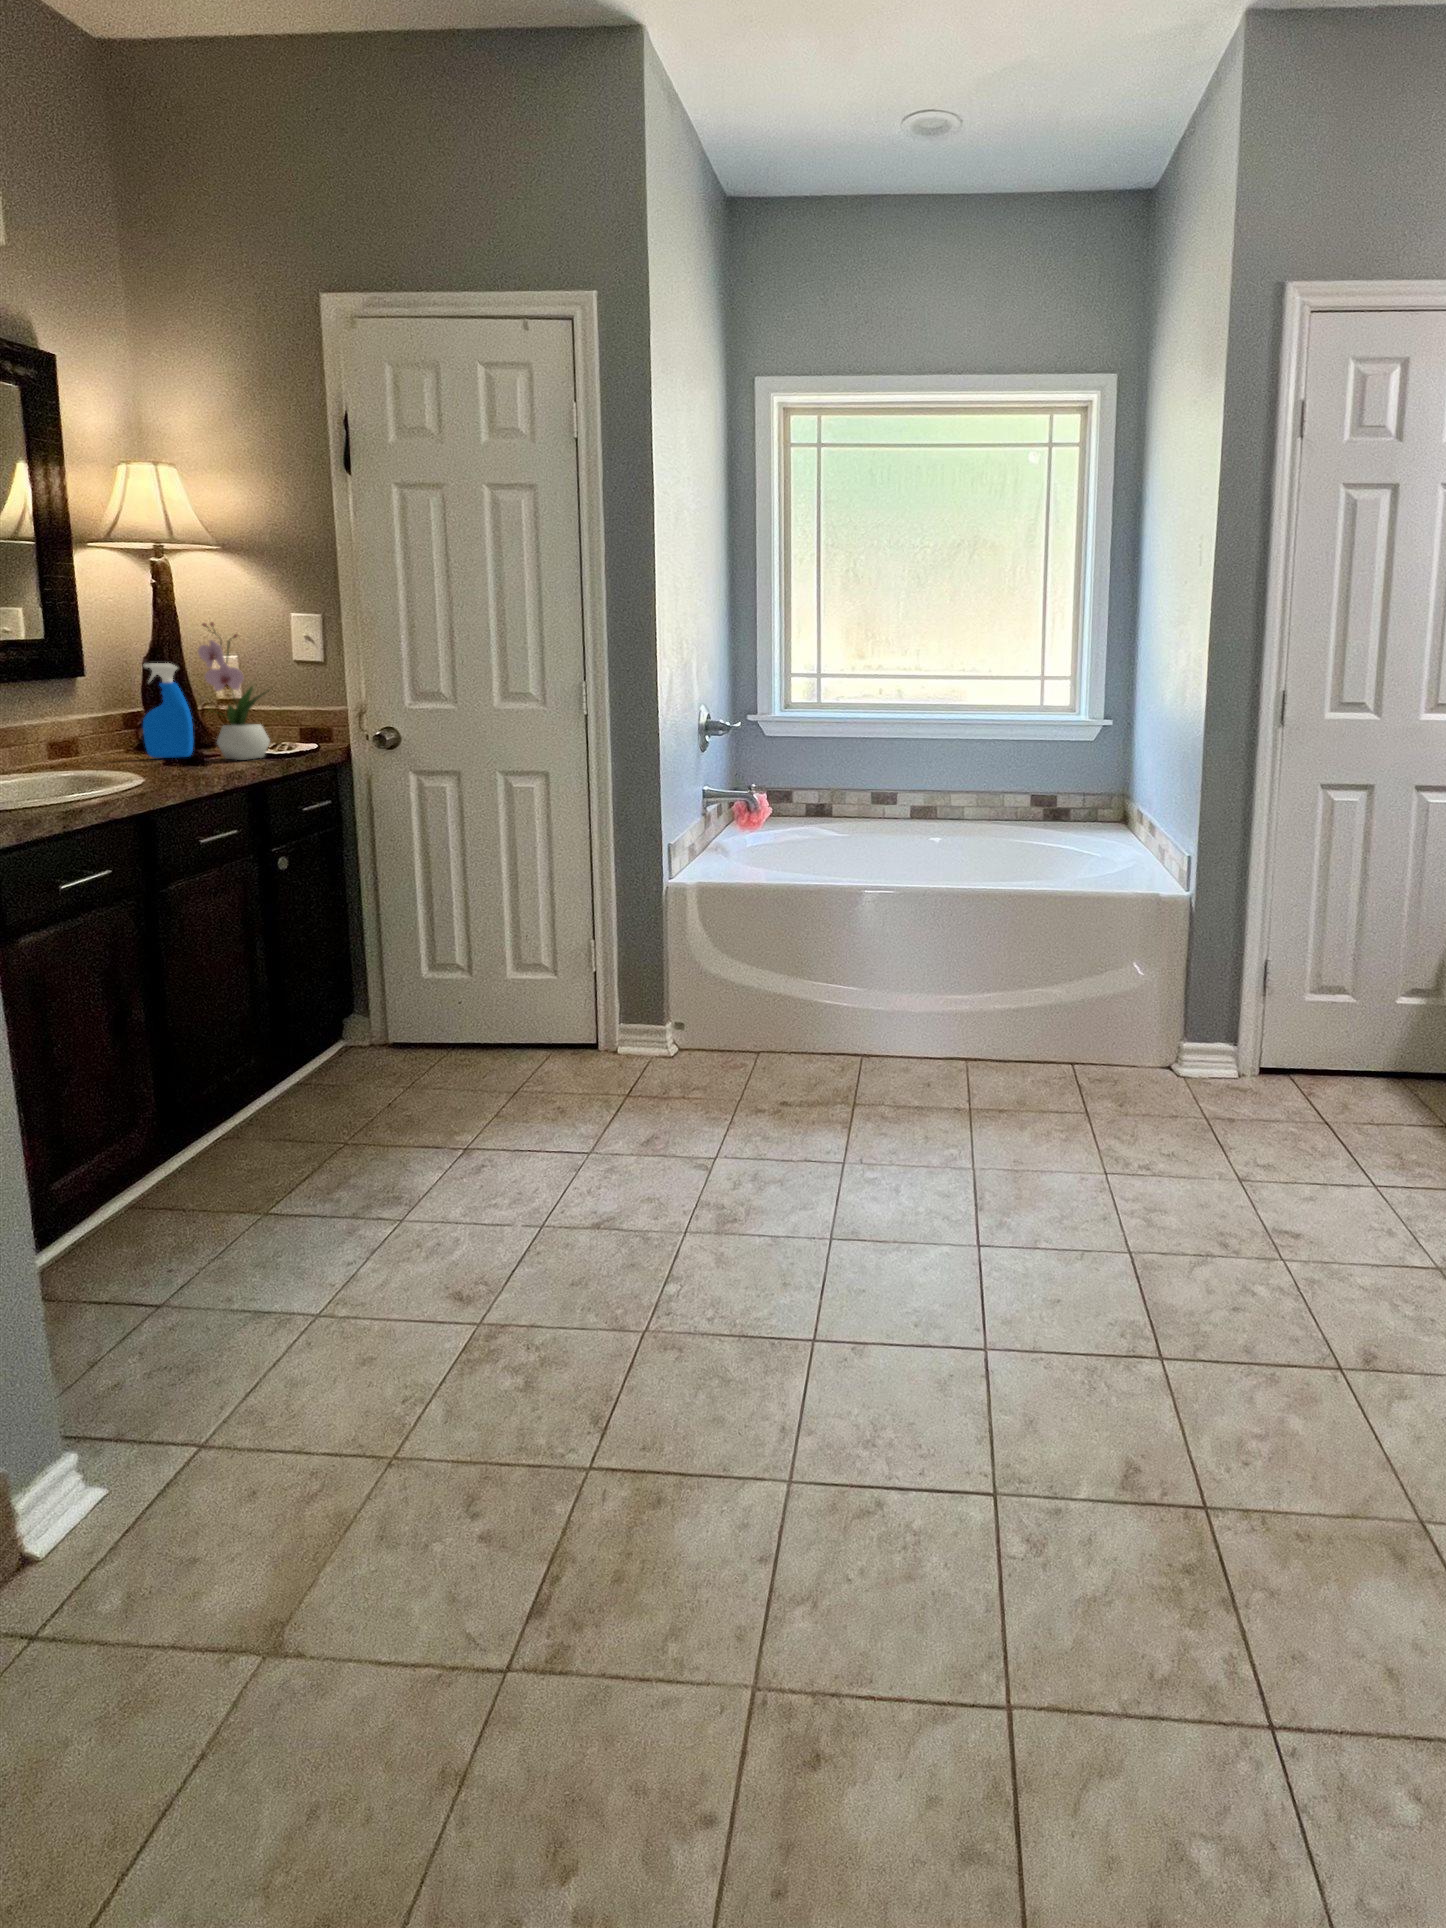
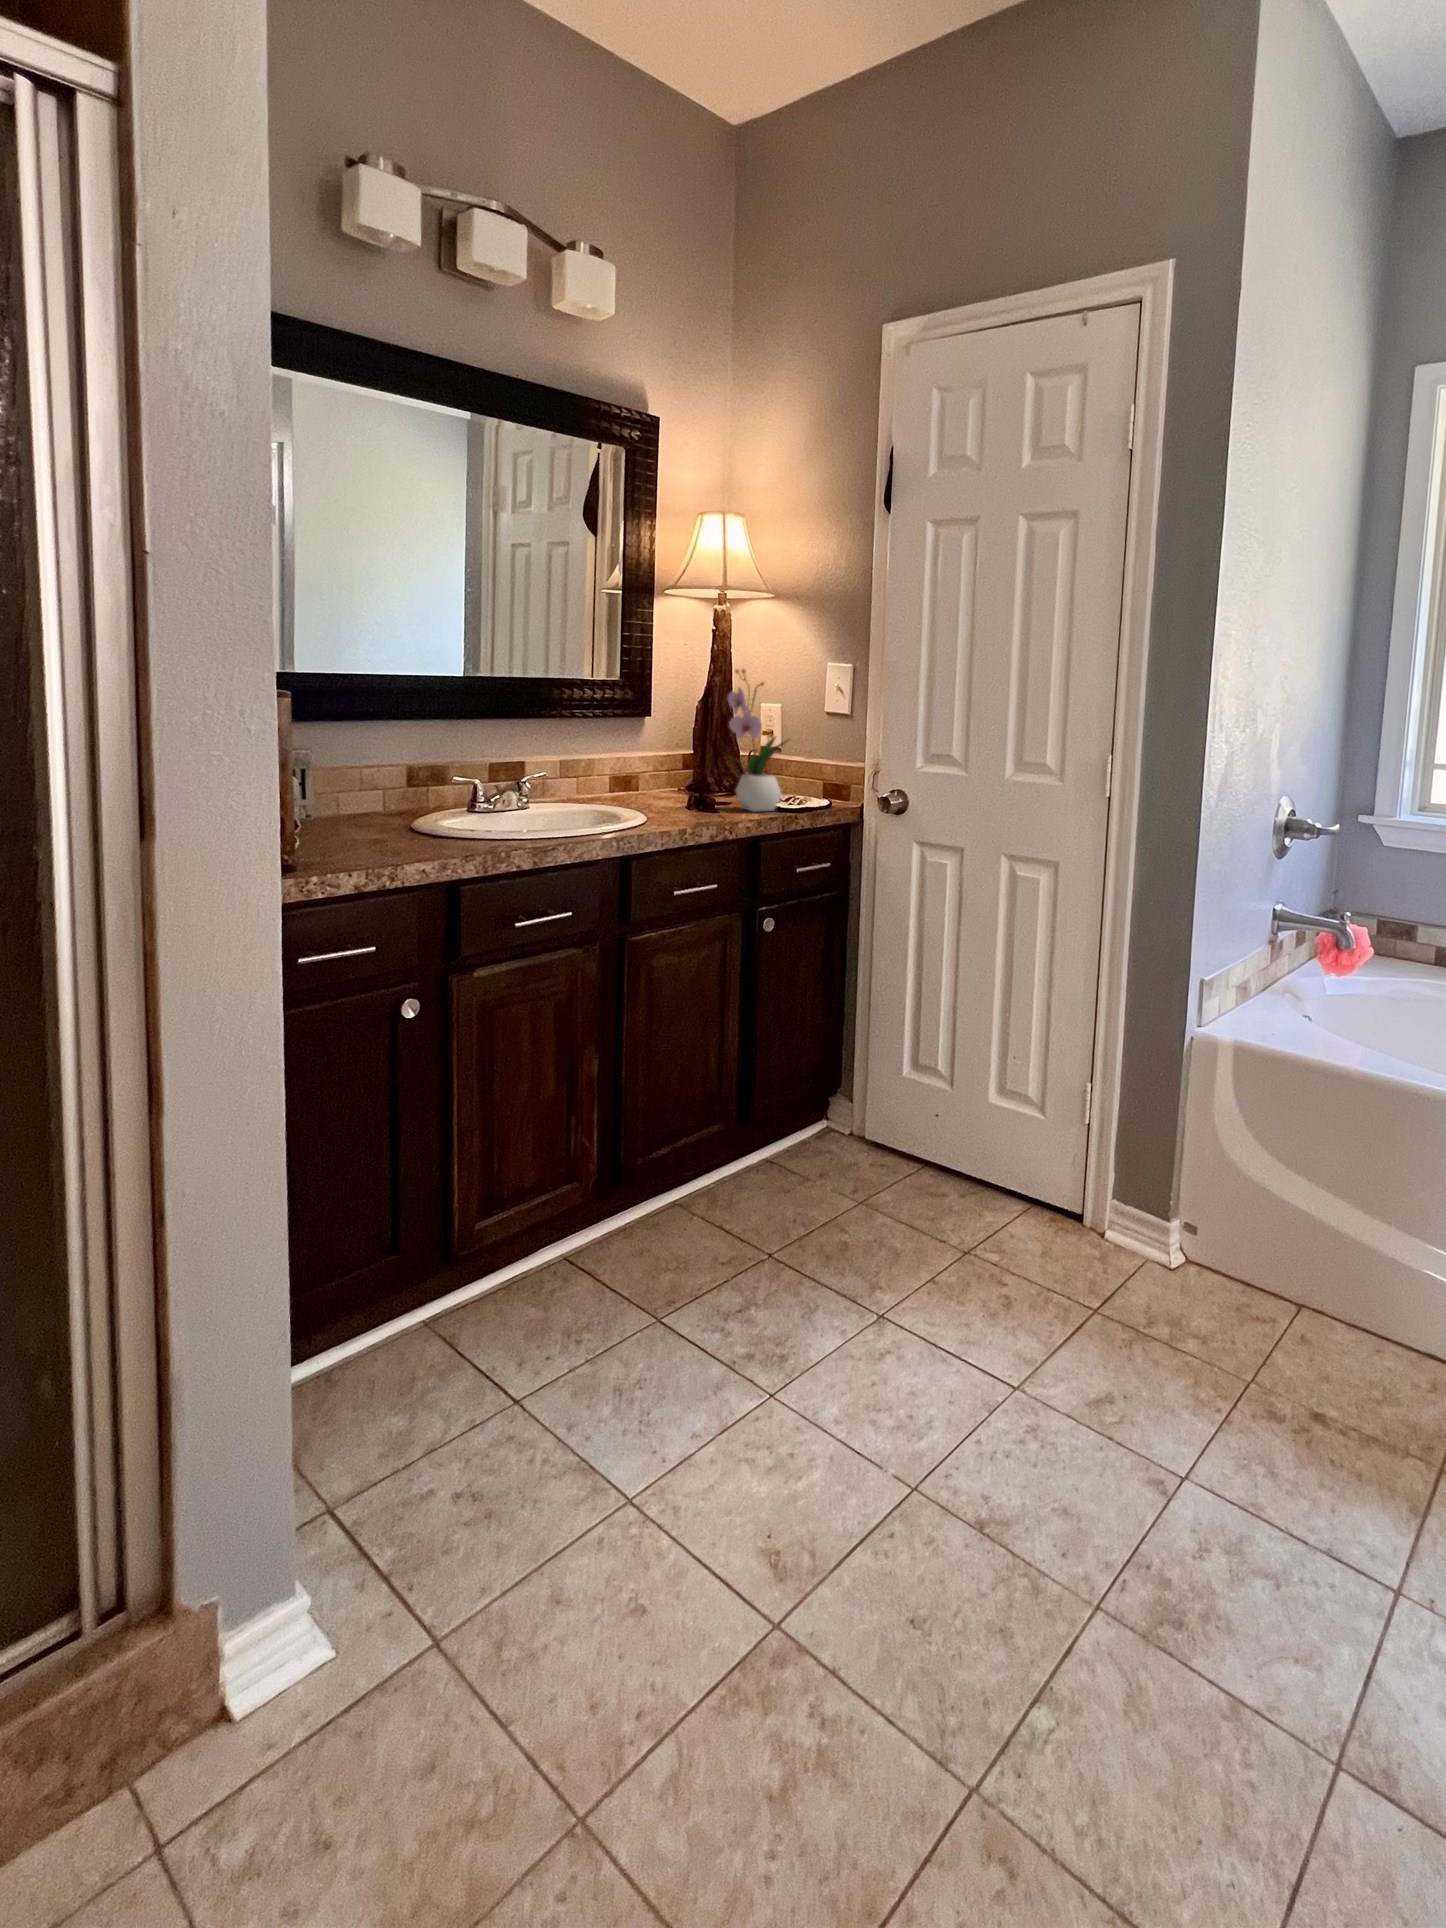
spray bottle: present [143,663,193,758] -> none [684,707,724,802]

